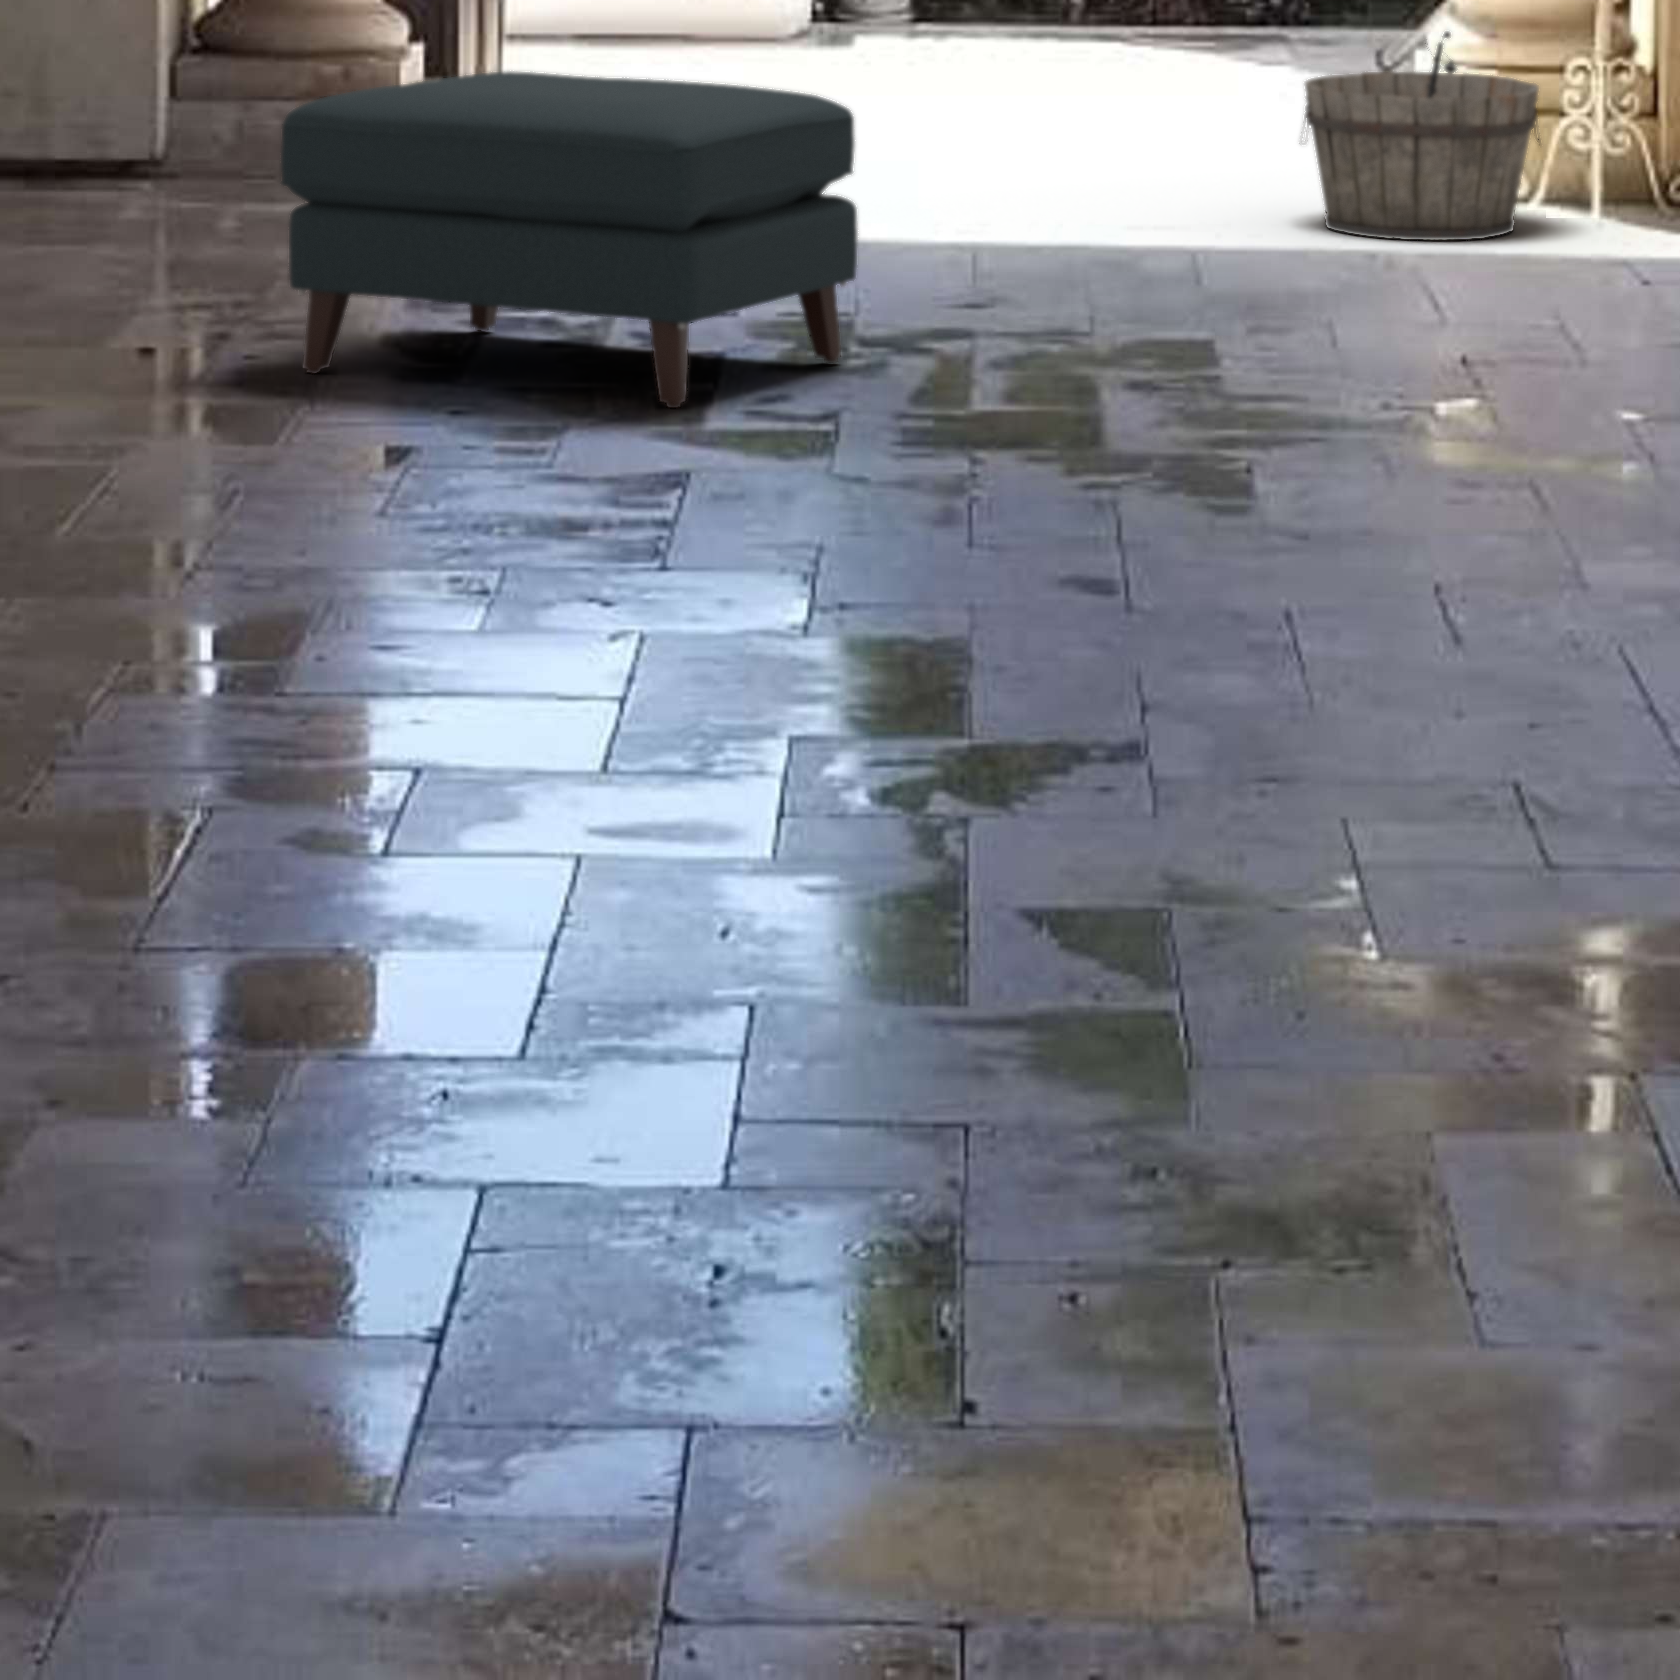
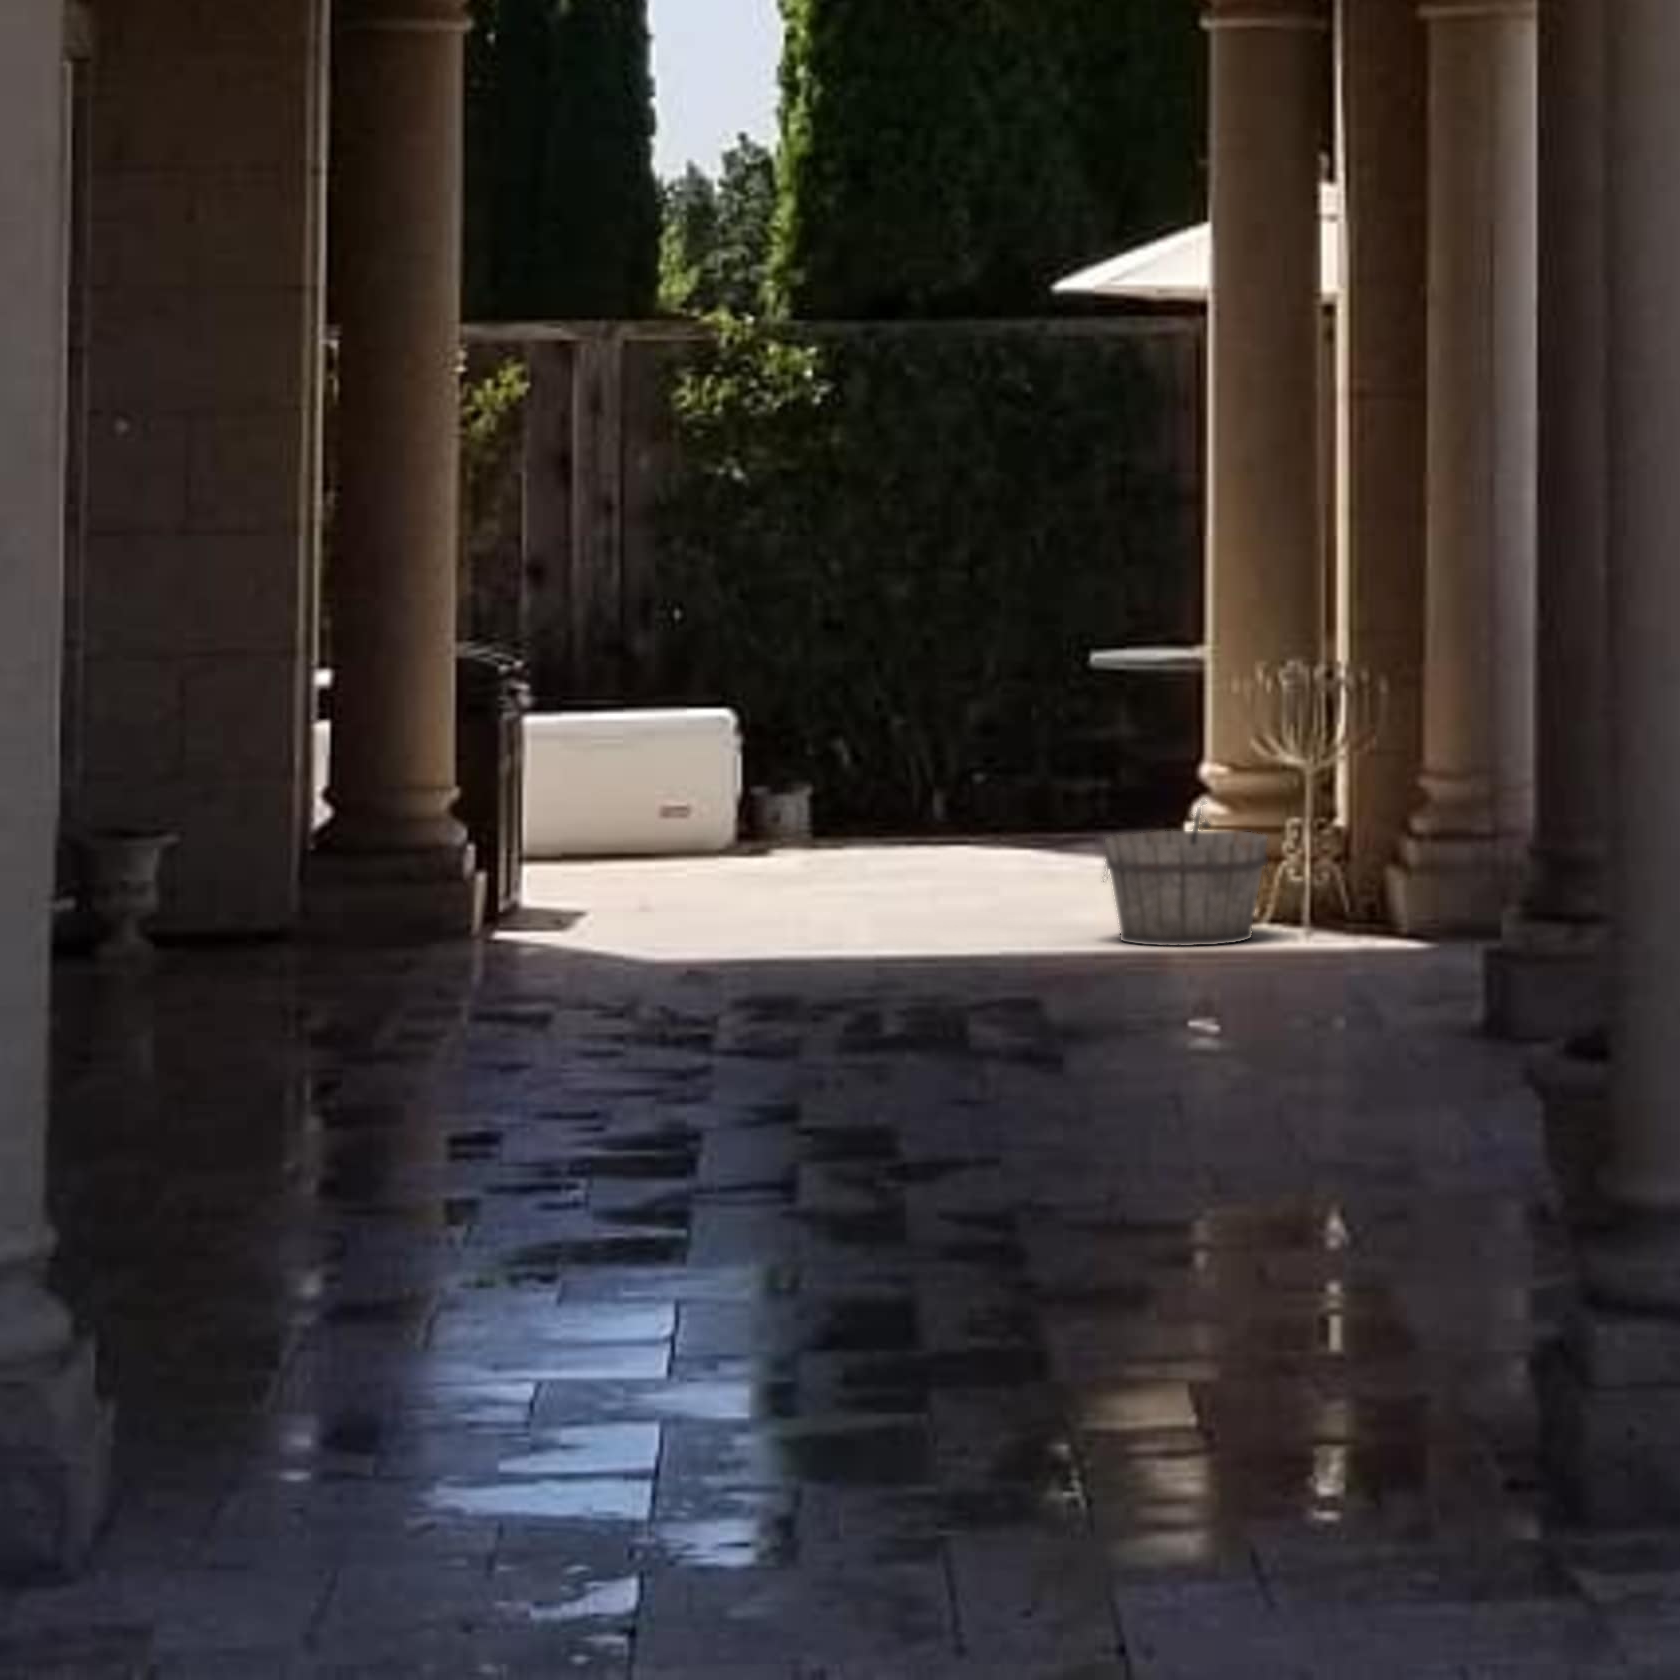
ottoman: present [281,71,858,408] -> none [409,834,801,1048]

